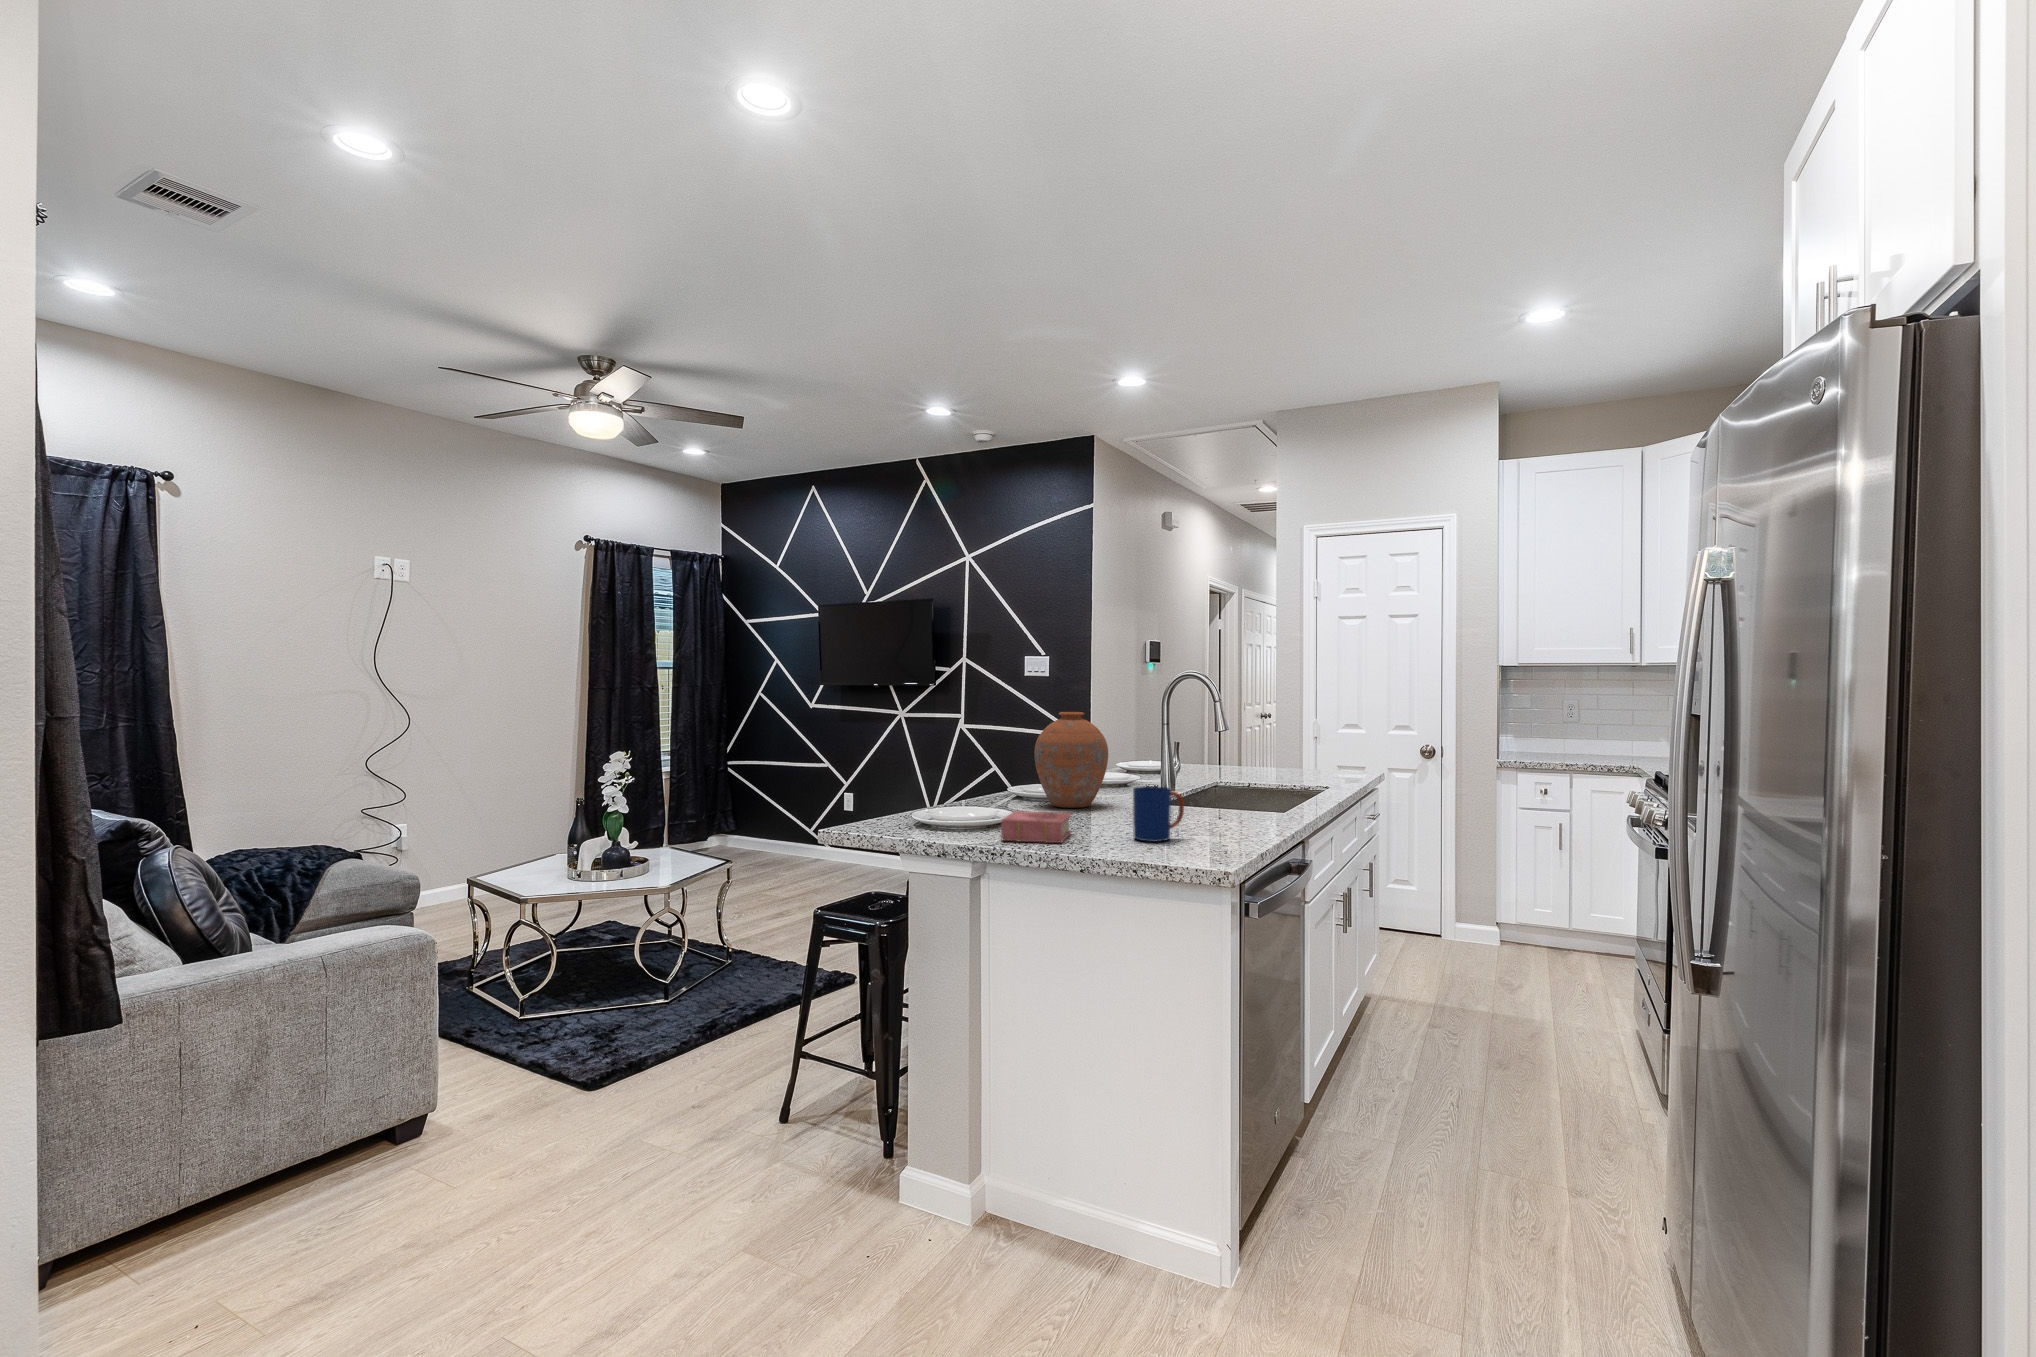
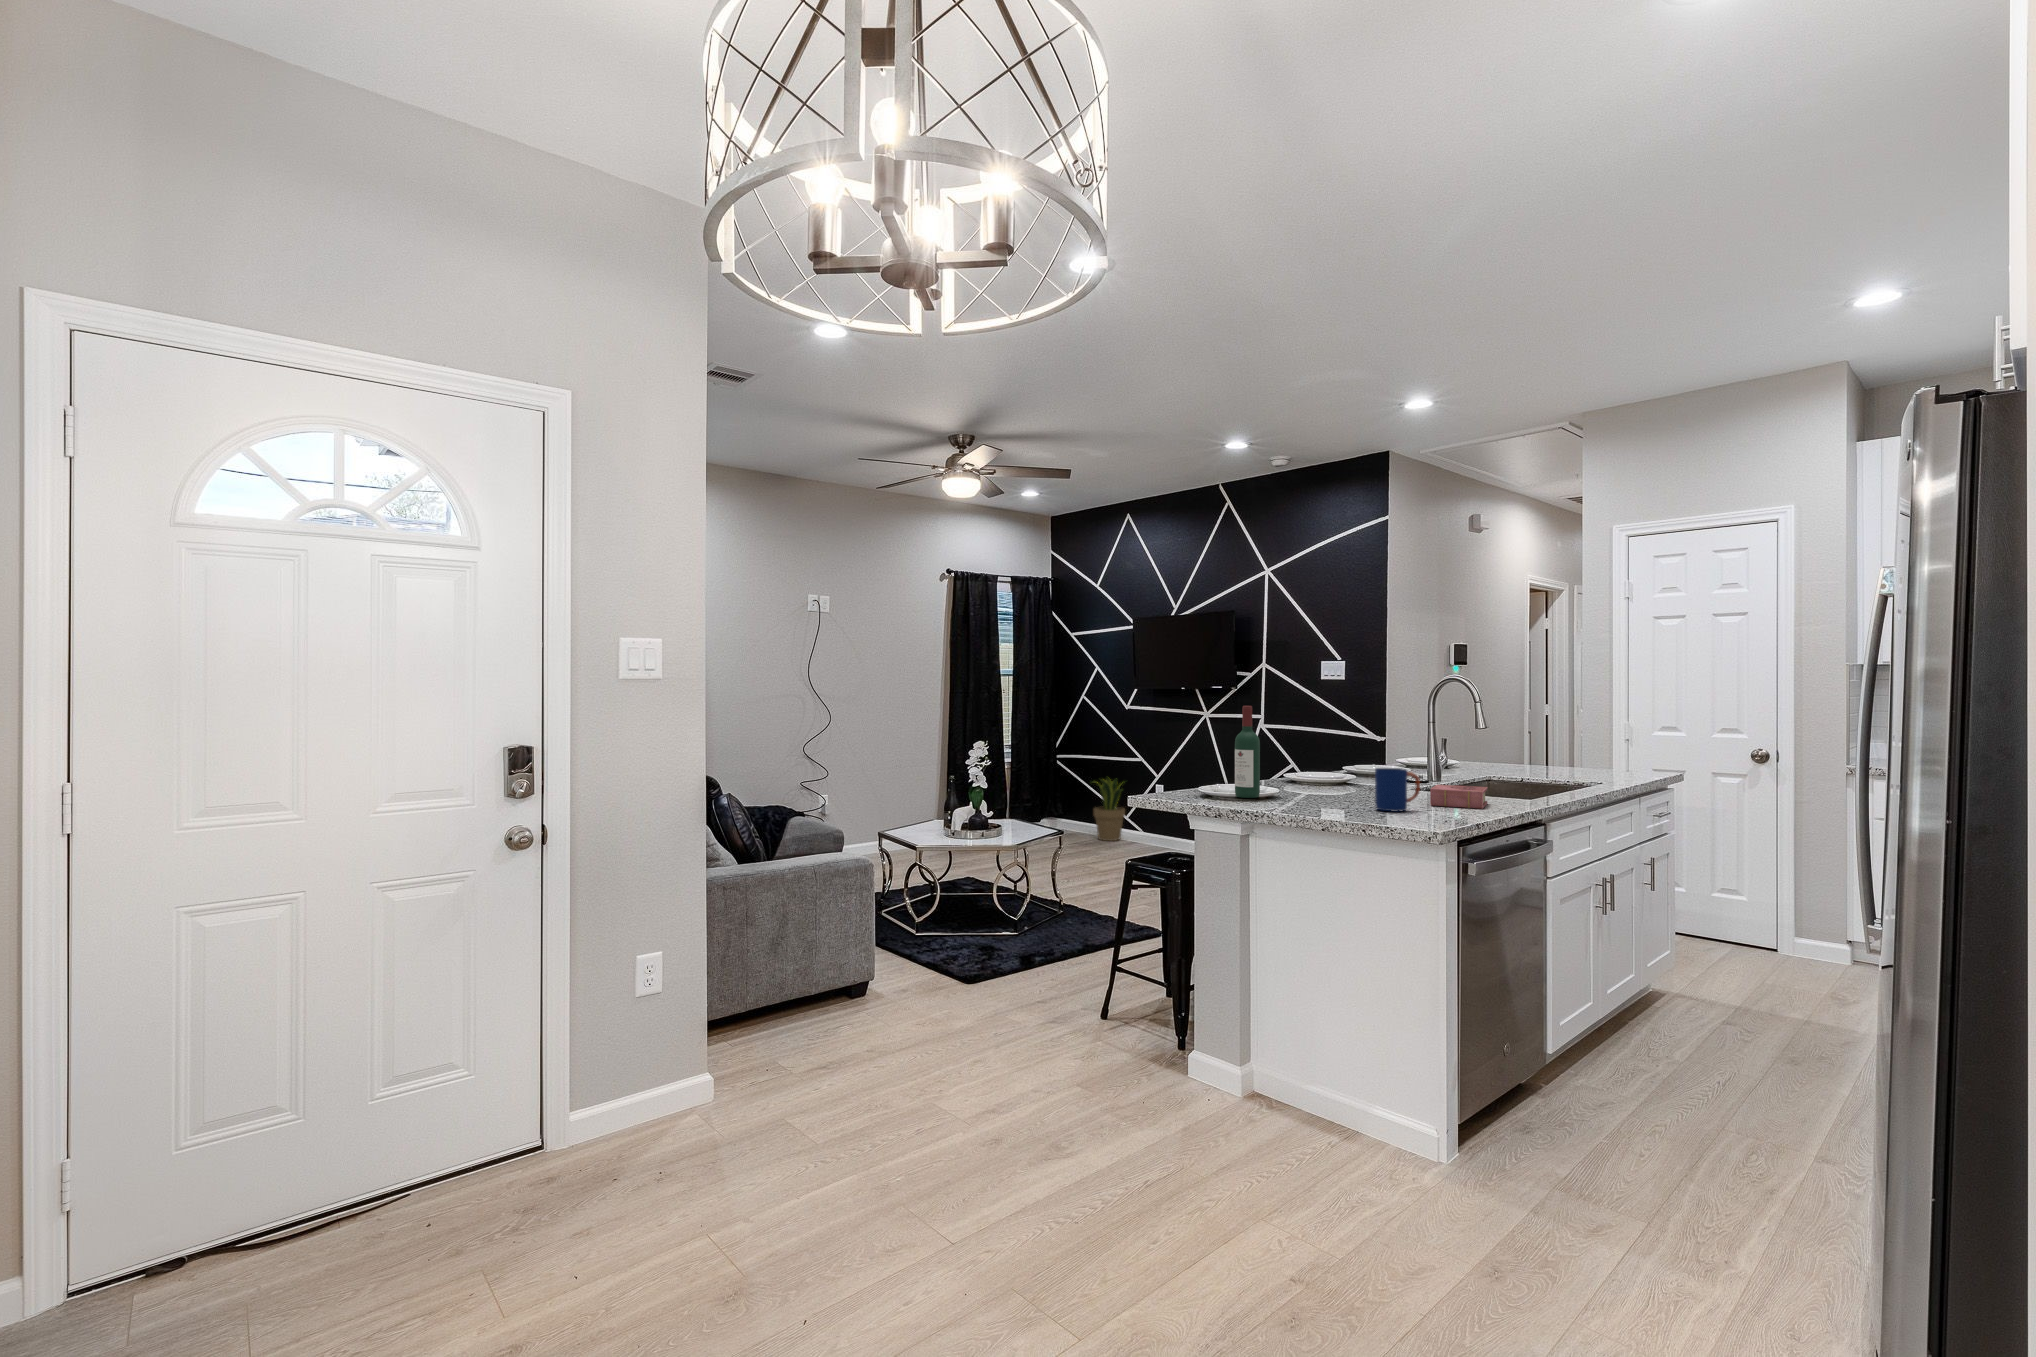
wine bottle: none [958,710,989,828] -> present [1235,706,1260,798]
vase: present [1034,712,1108,808] -> none [1305,709,1370,789]
potted plant: none [765,785,810,859] -> present [1093,778,1125,841]
book: present [1001,811,1071,843] -> present [1430,785,1487,809]

